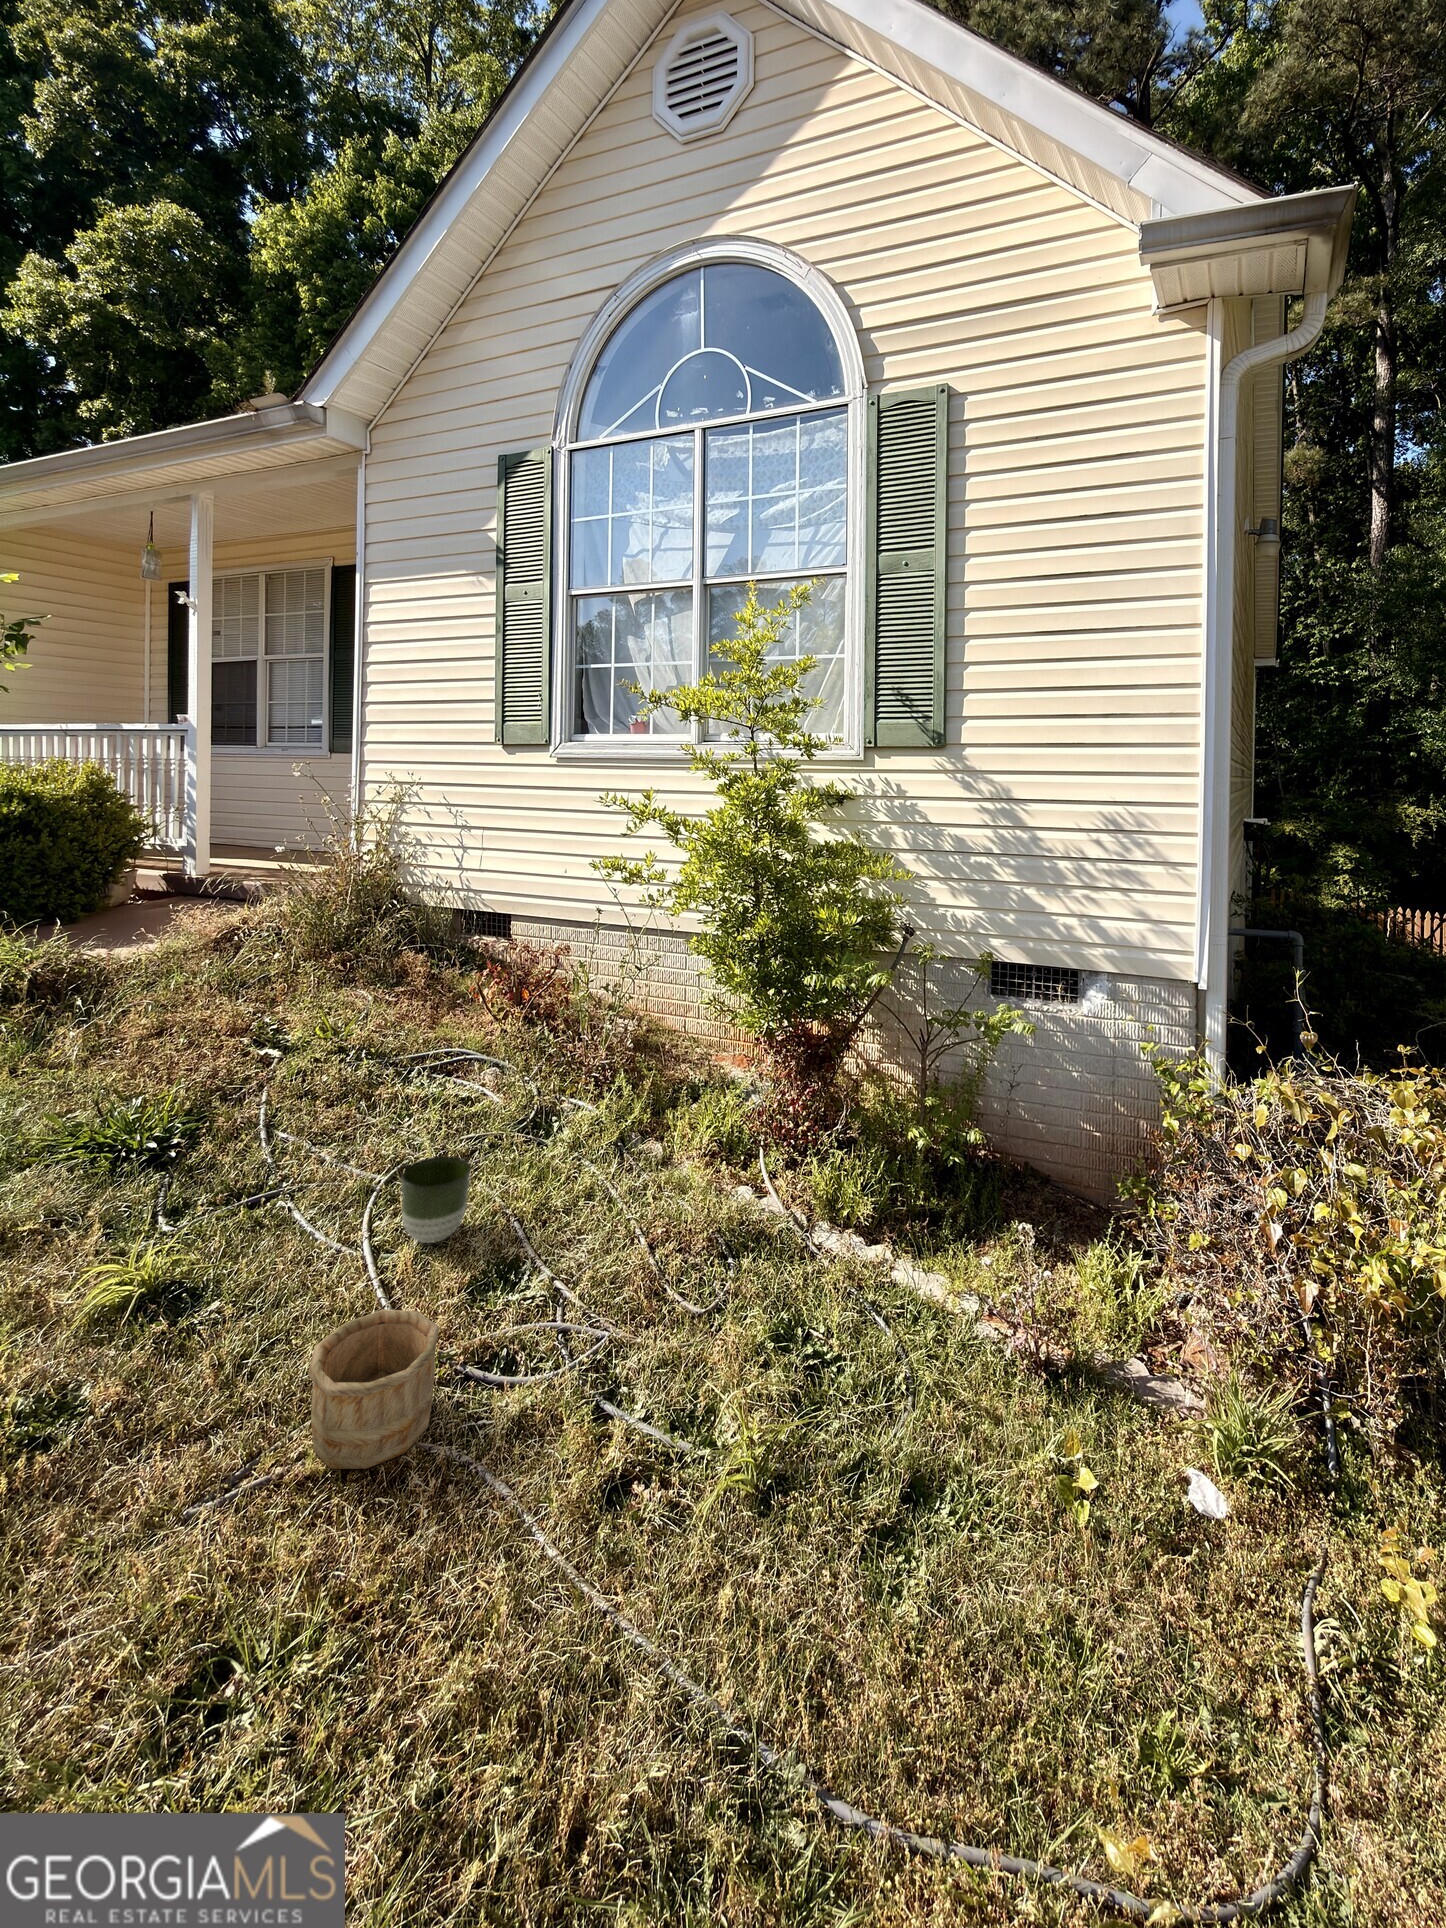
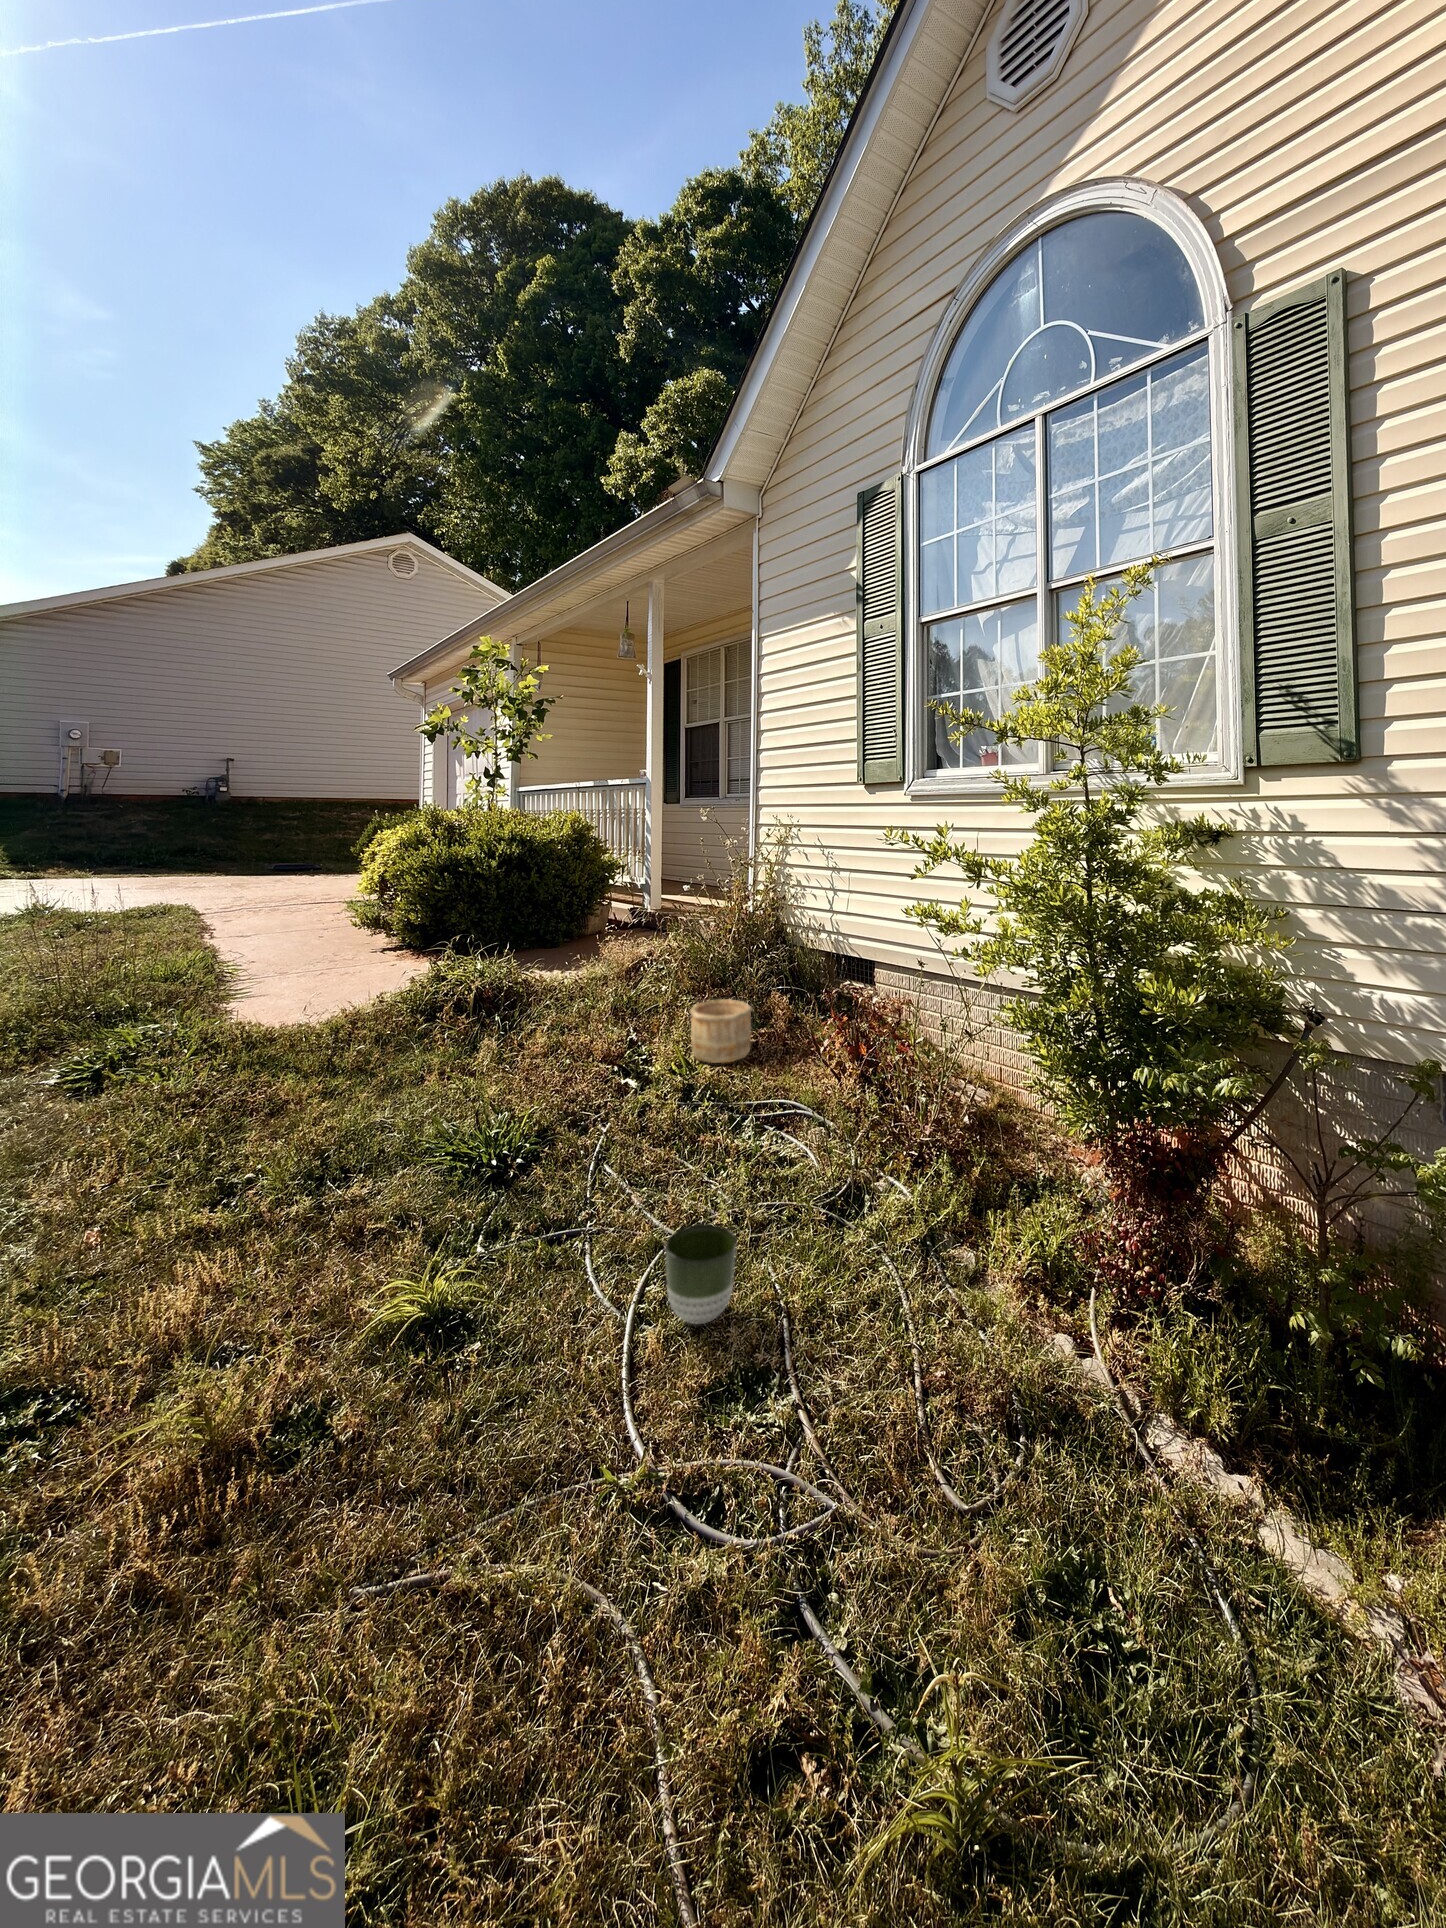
wooden bucket: present [308,1309,439,1469] -> present [690,999,752,1063]

